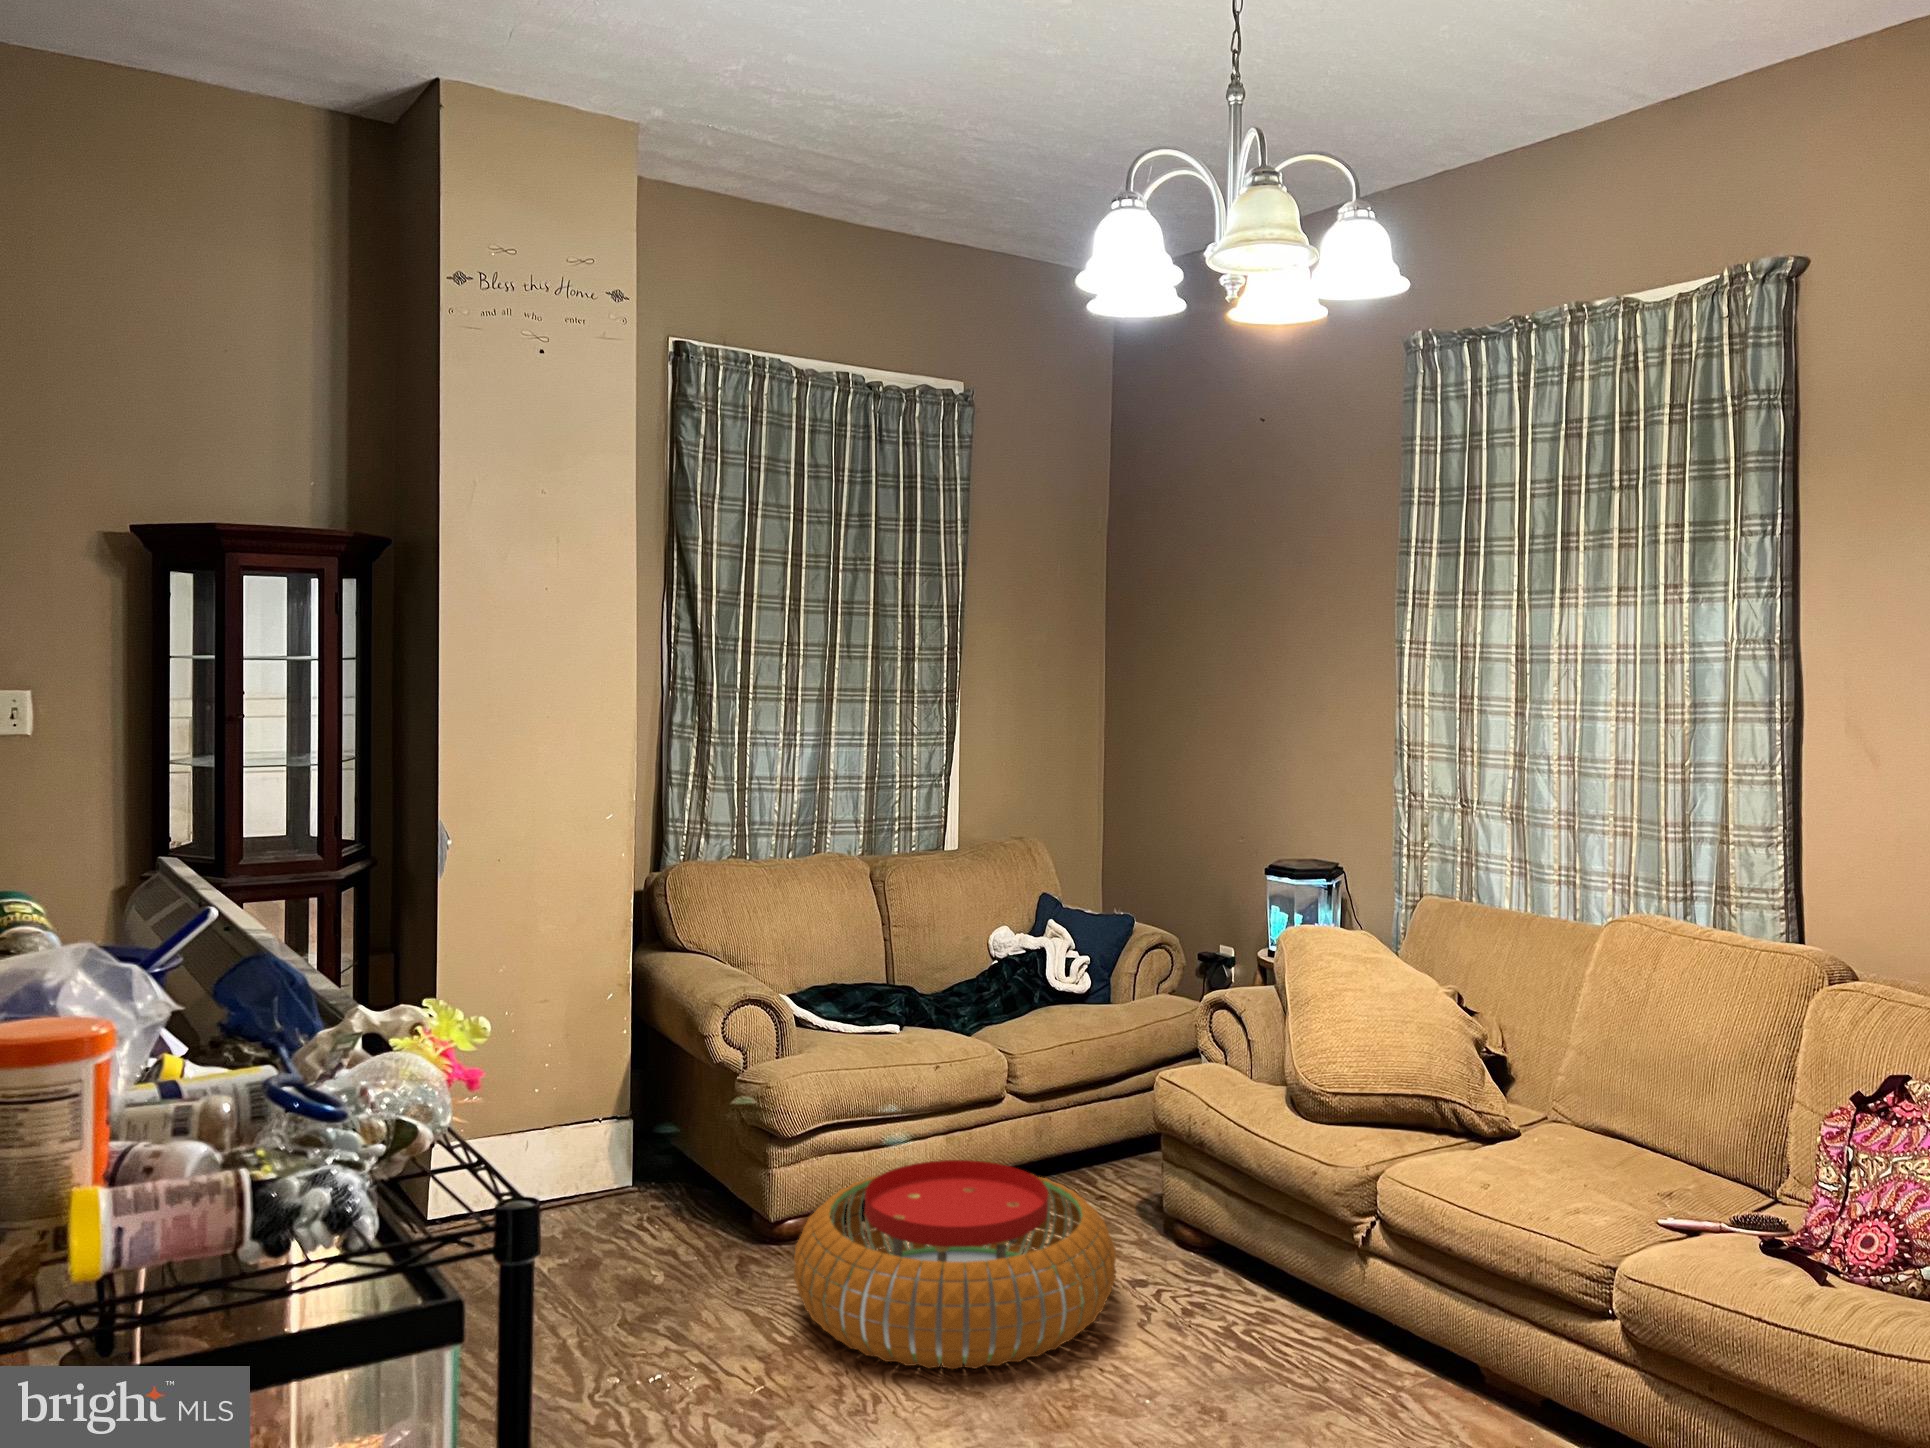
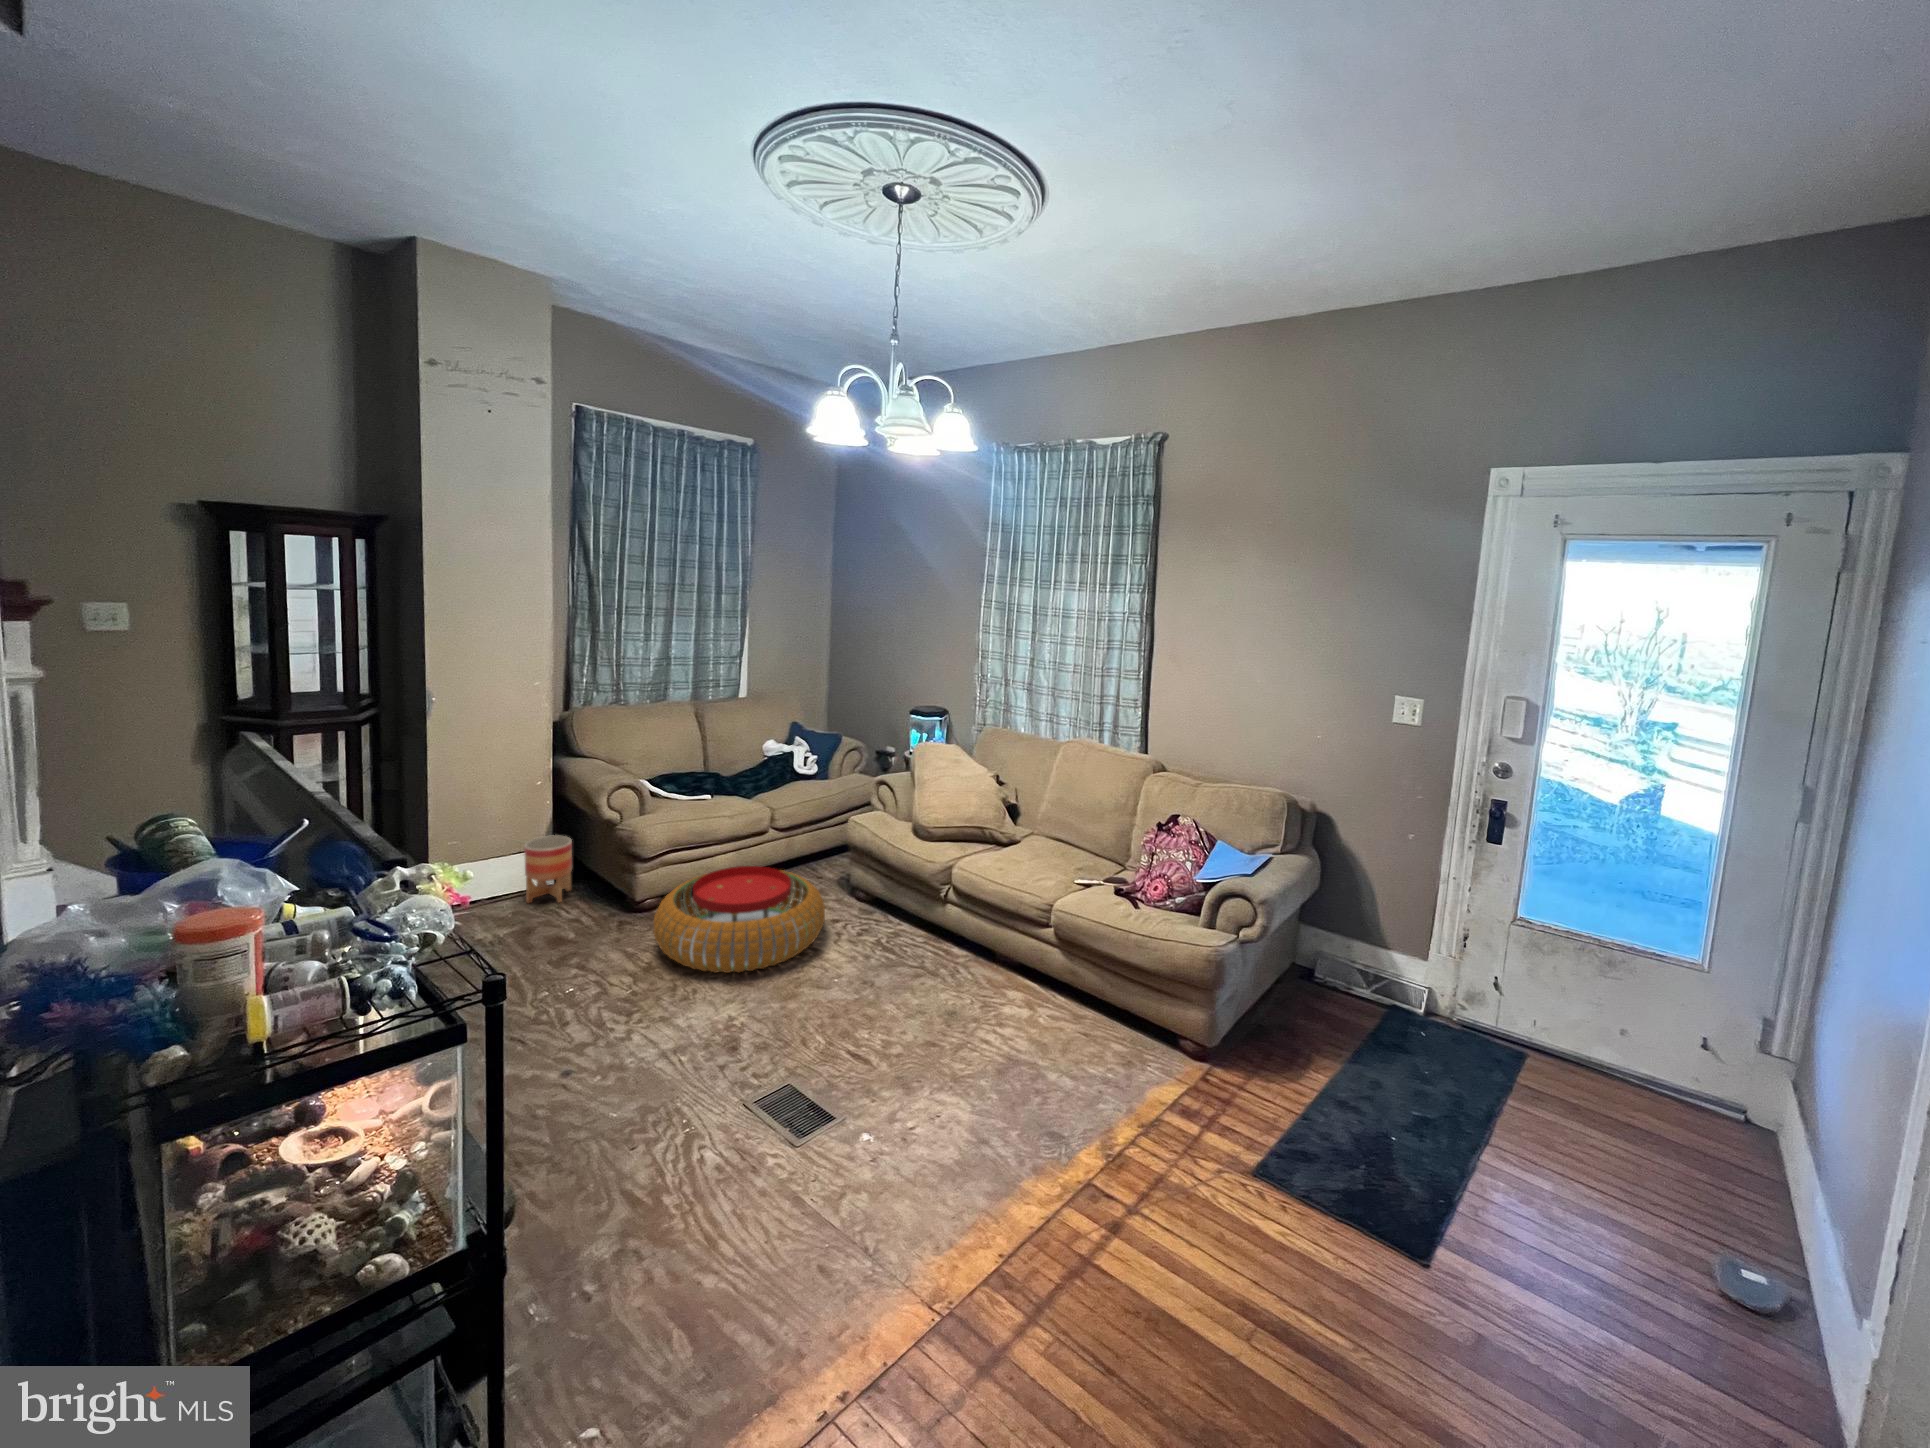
planter: none [580,1094,658,1220] -> present [524,835,572,903]

